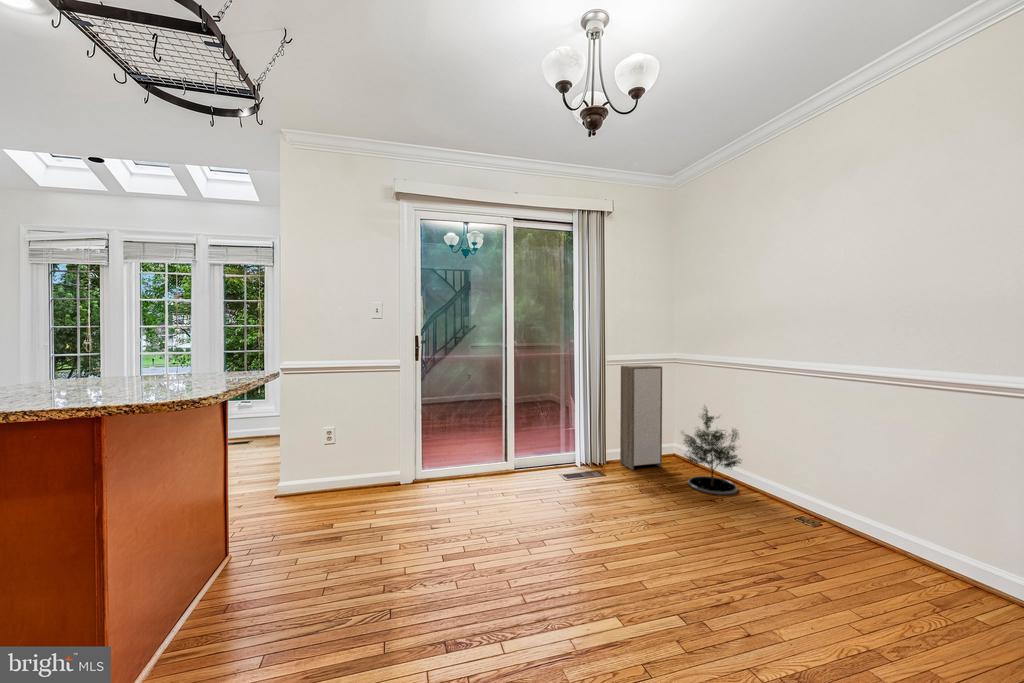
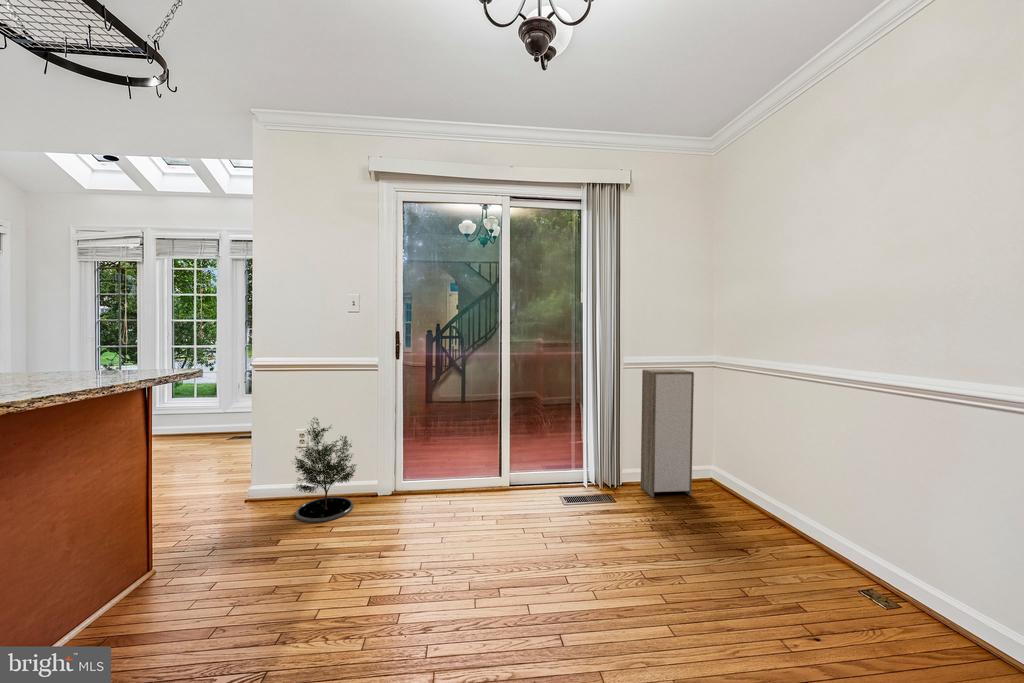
potted tree: present [684,408,741,495] -> present [295,418,356,522]

